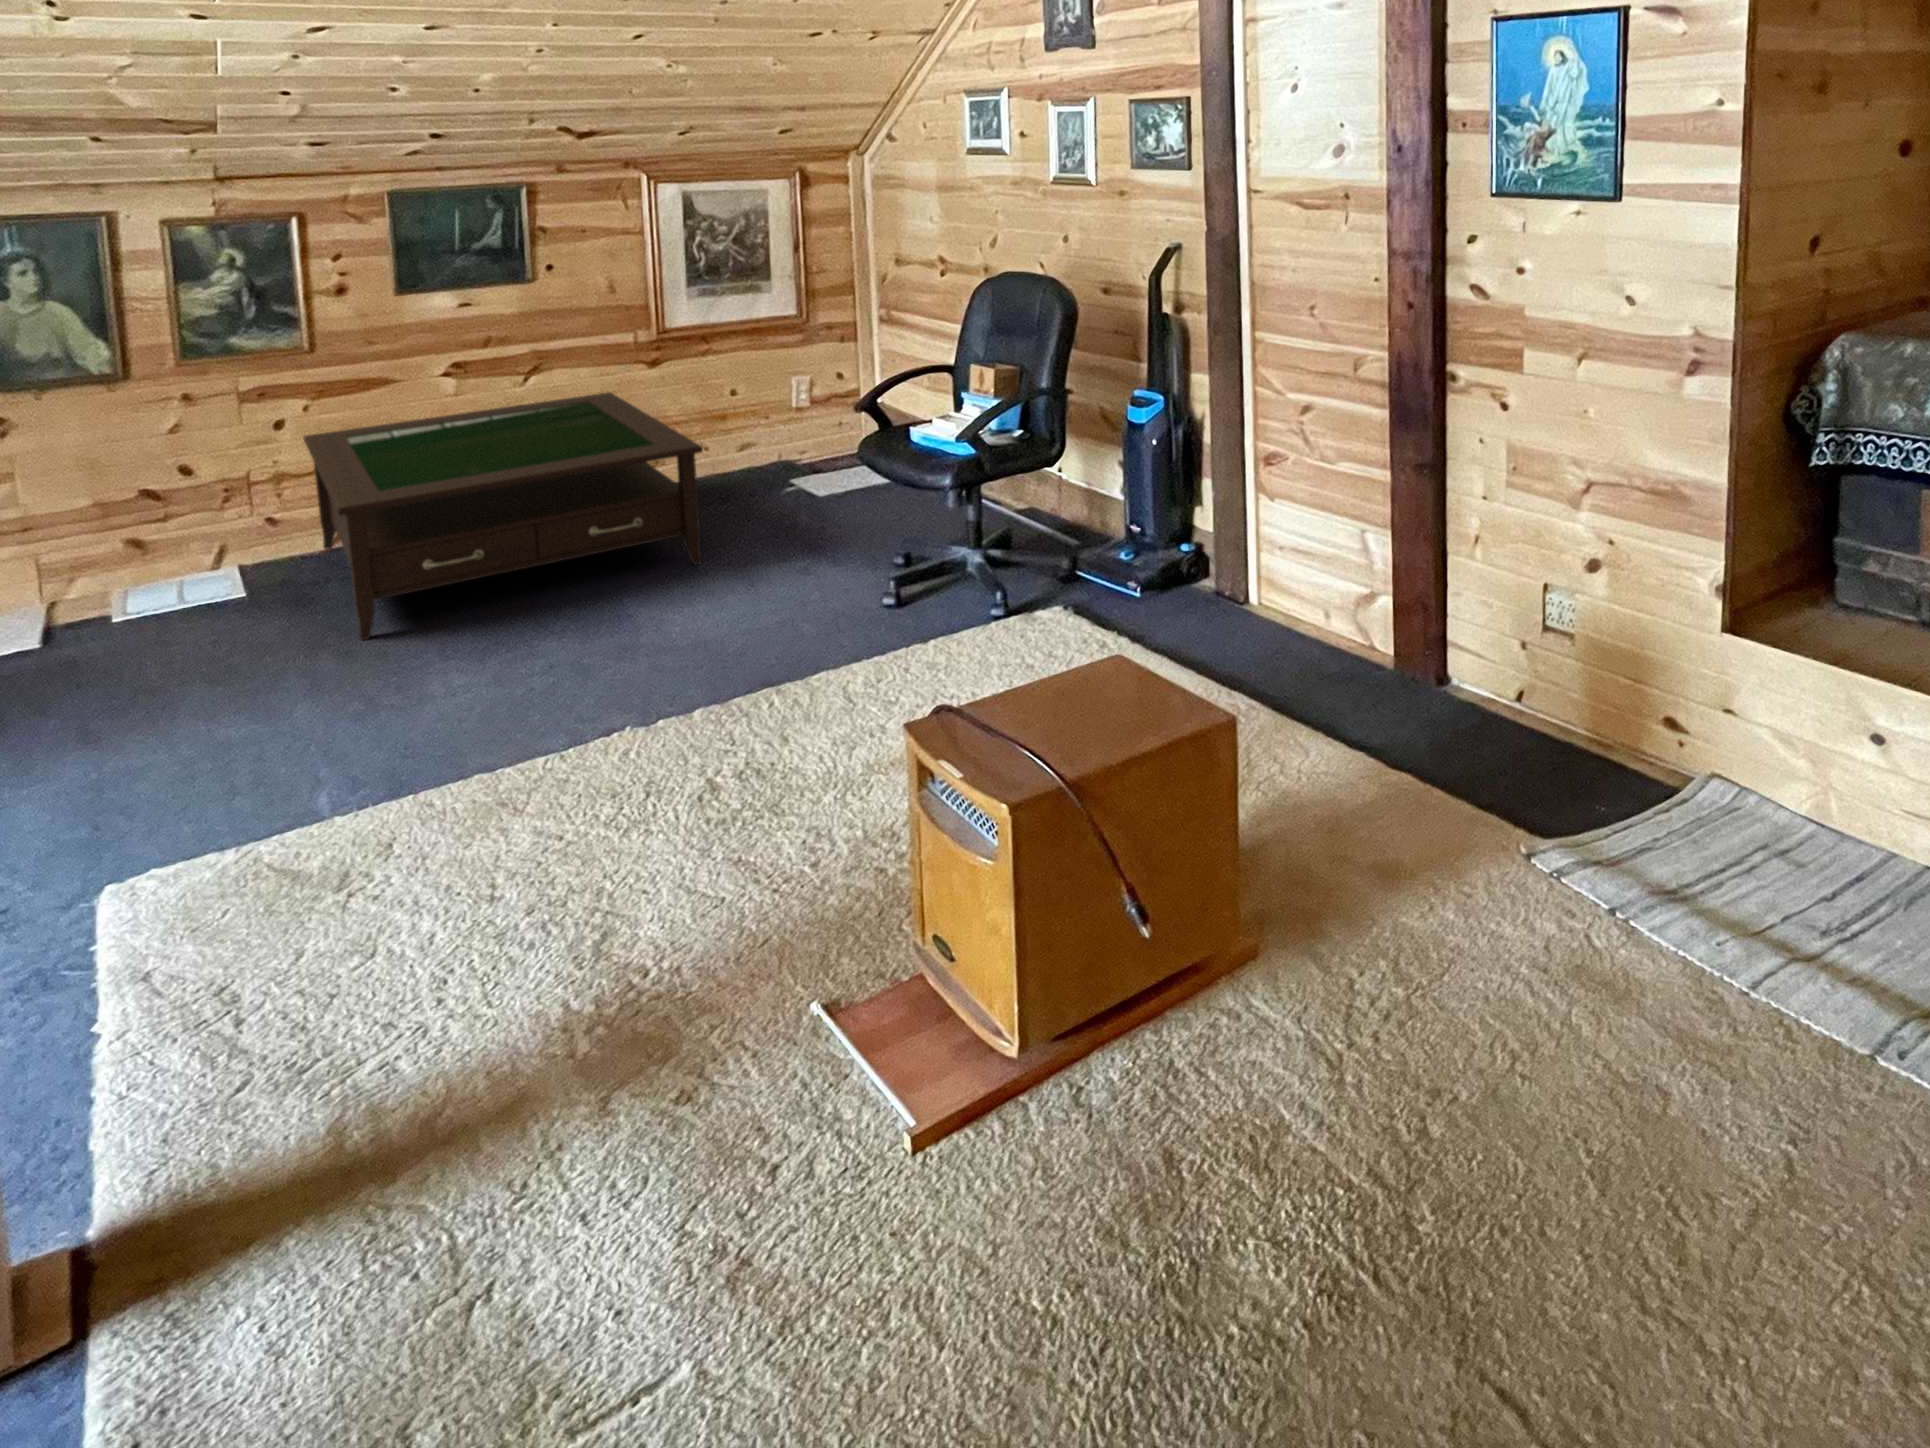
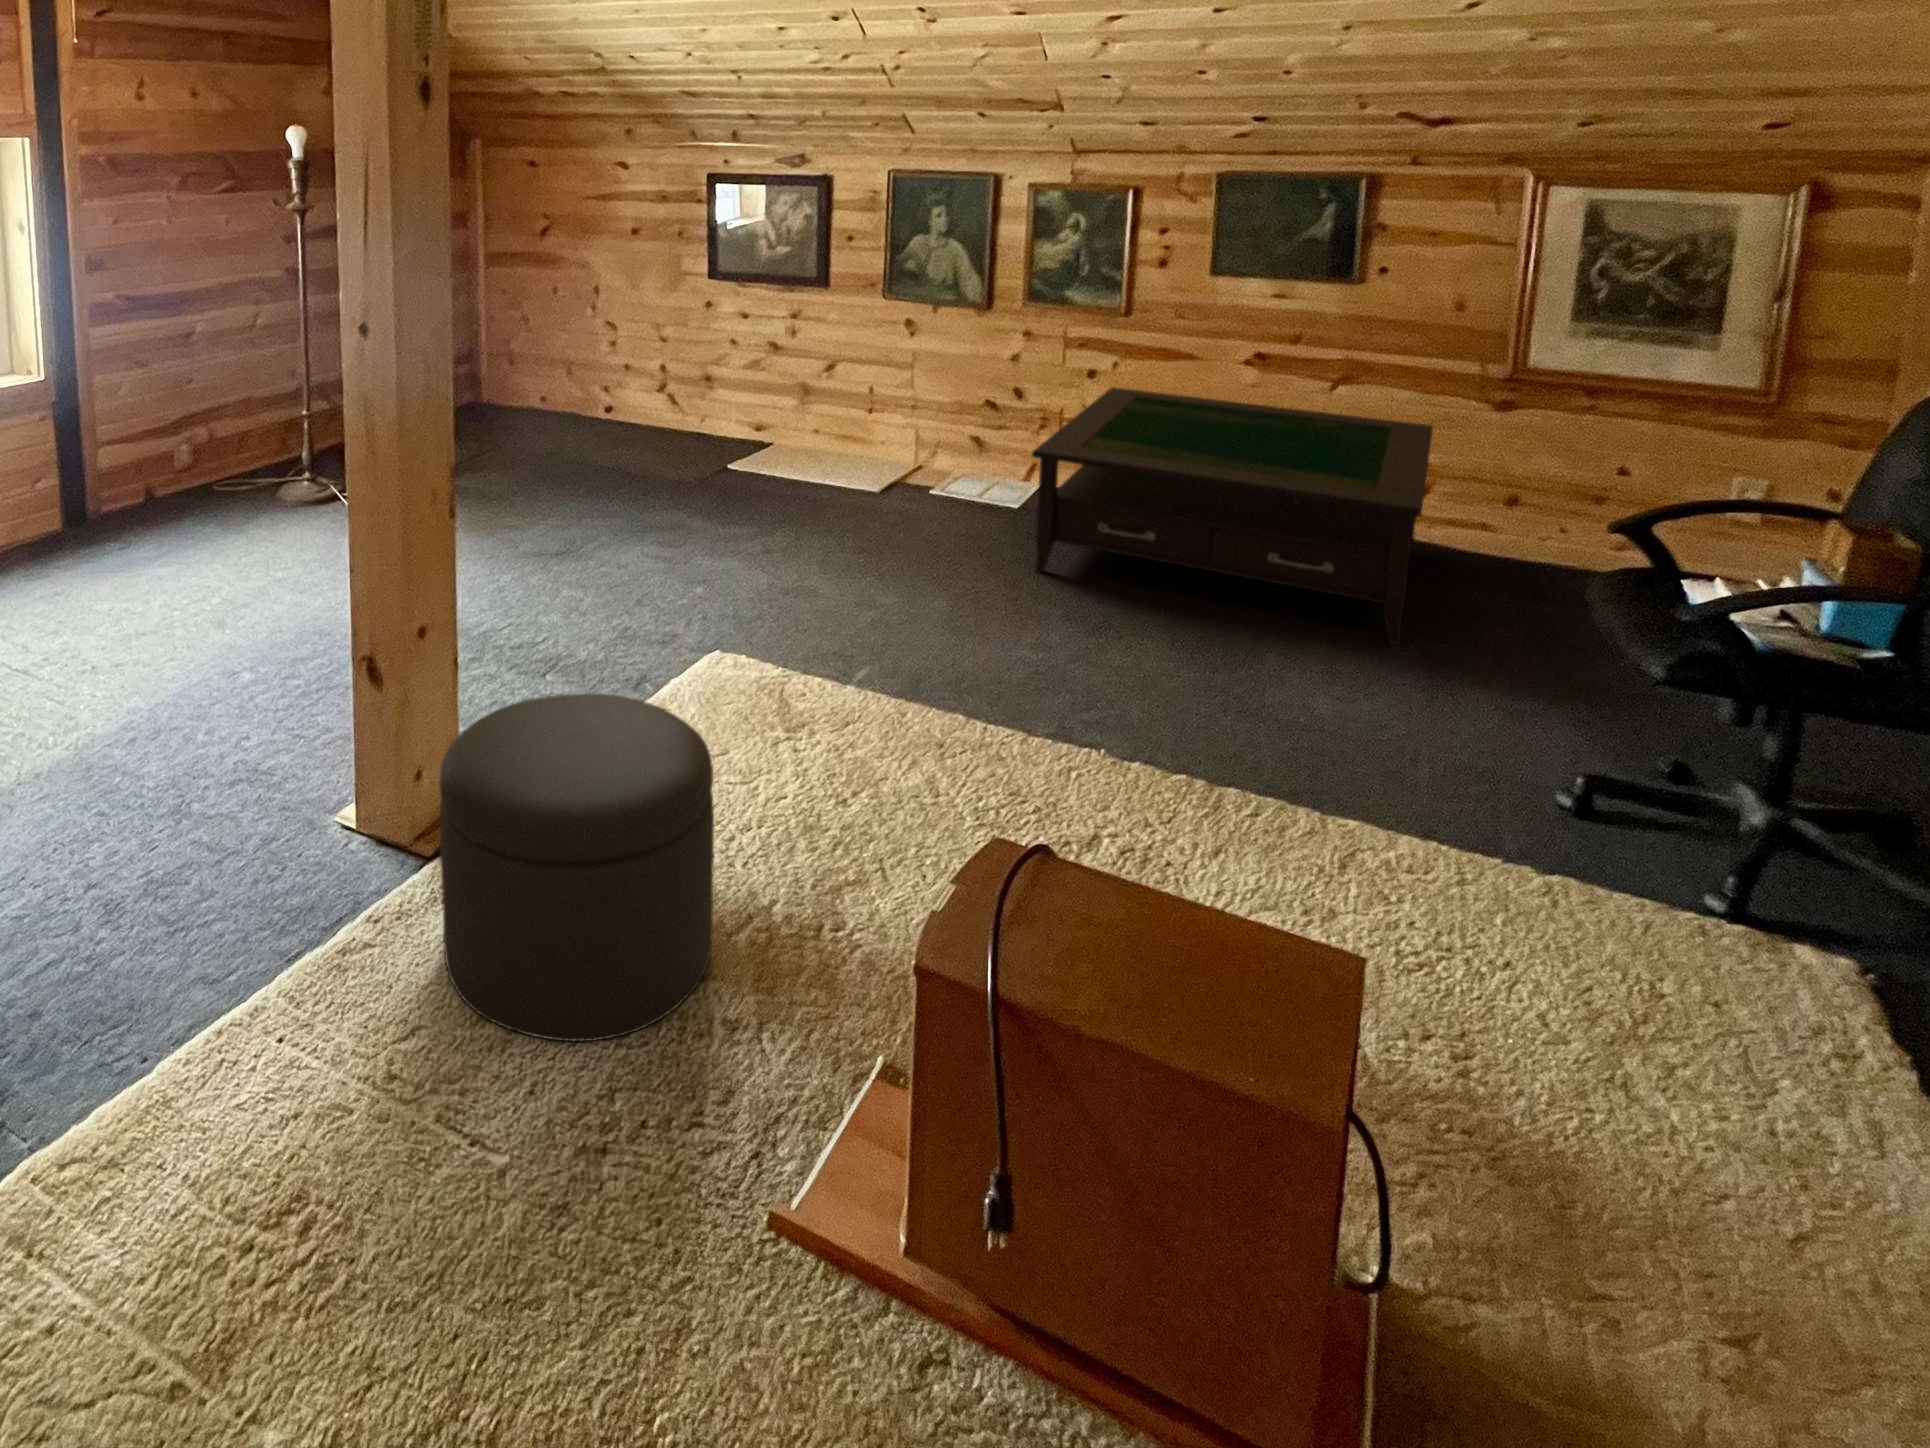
ottoman: none [219,854,631,1352] -> present [439,694,714,1041]

